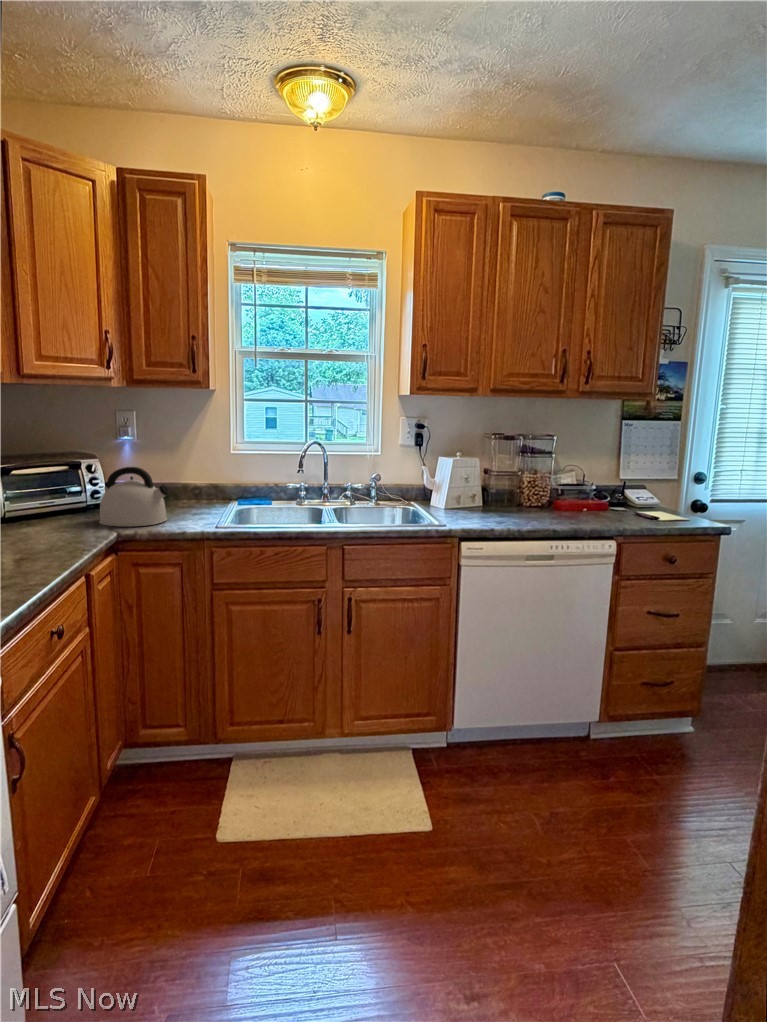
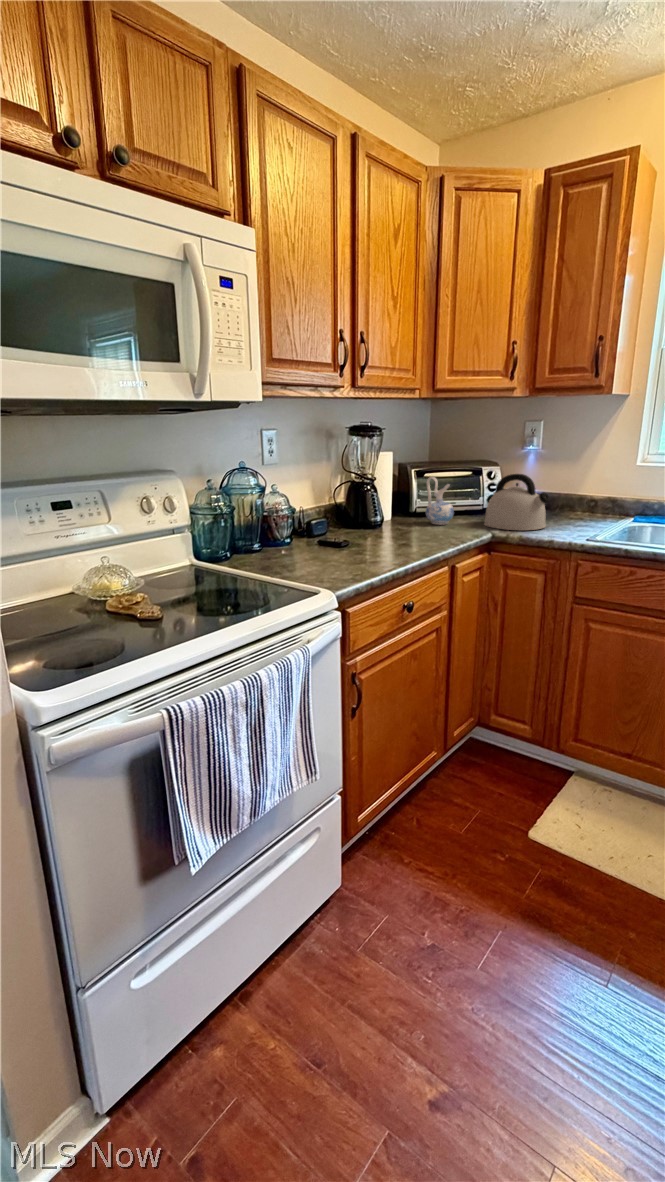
ceramic pitcher: none [23,475,63,530] -> present [426,477,454,525]

